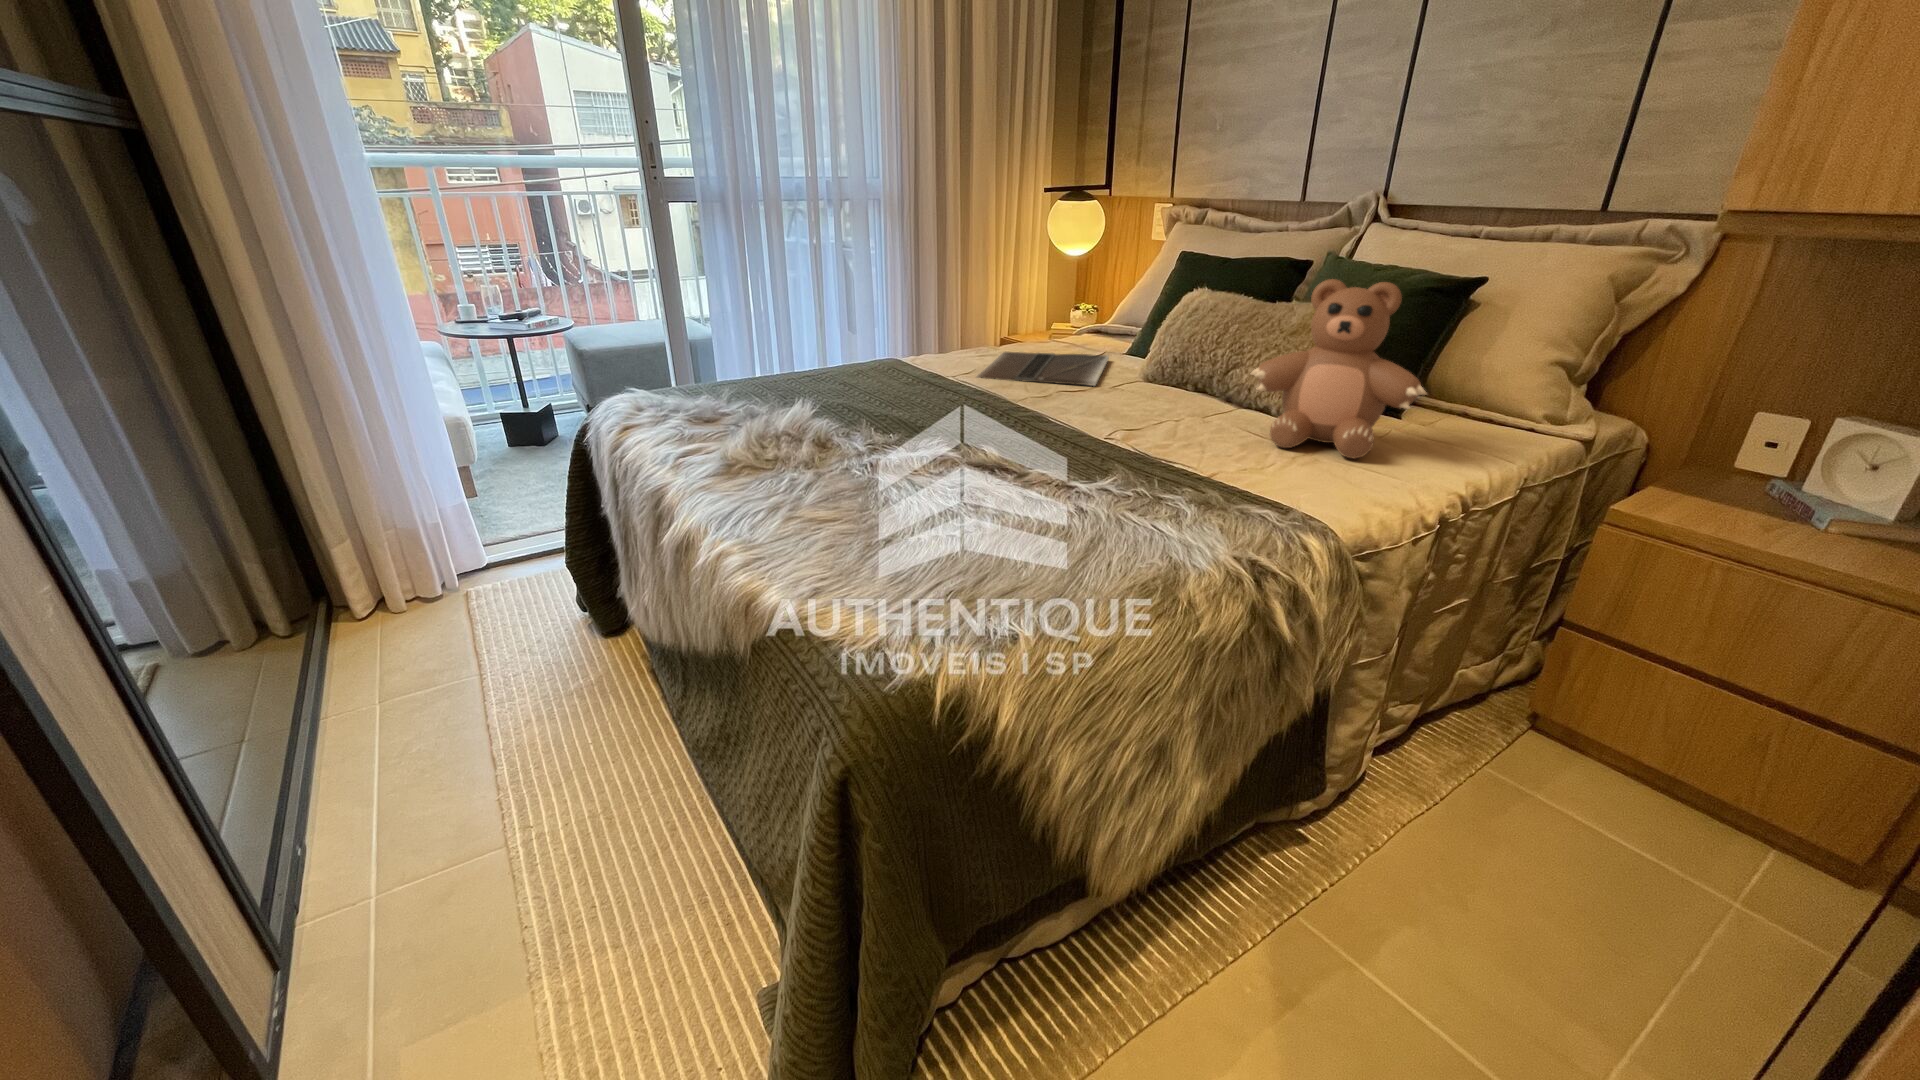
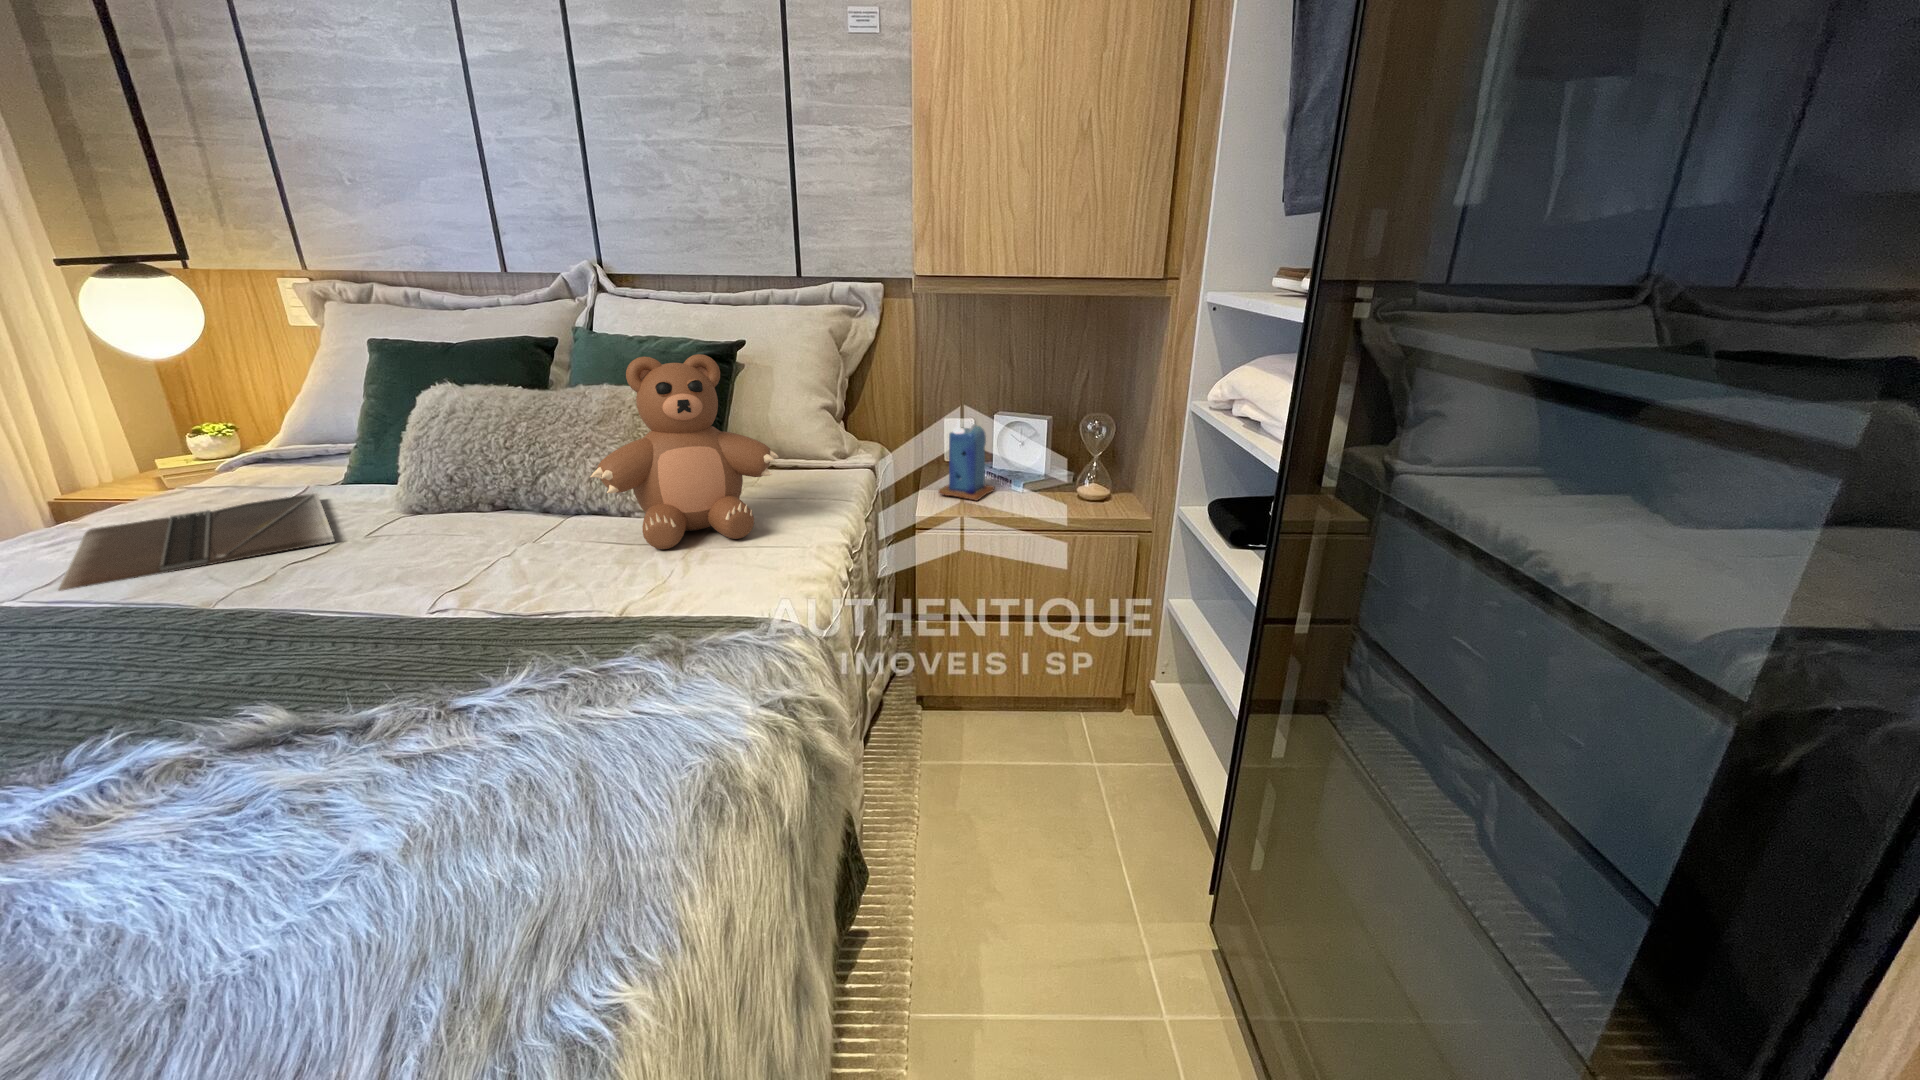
candle: none [1668,408,1790,519] -> present [938,420,995,501]

